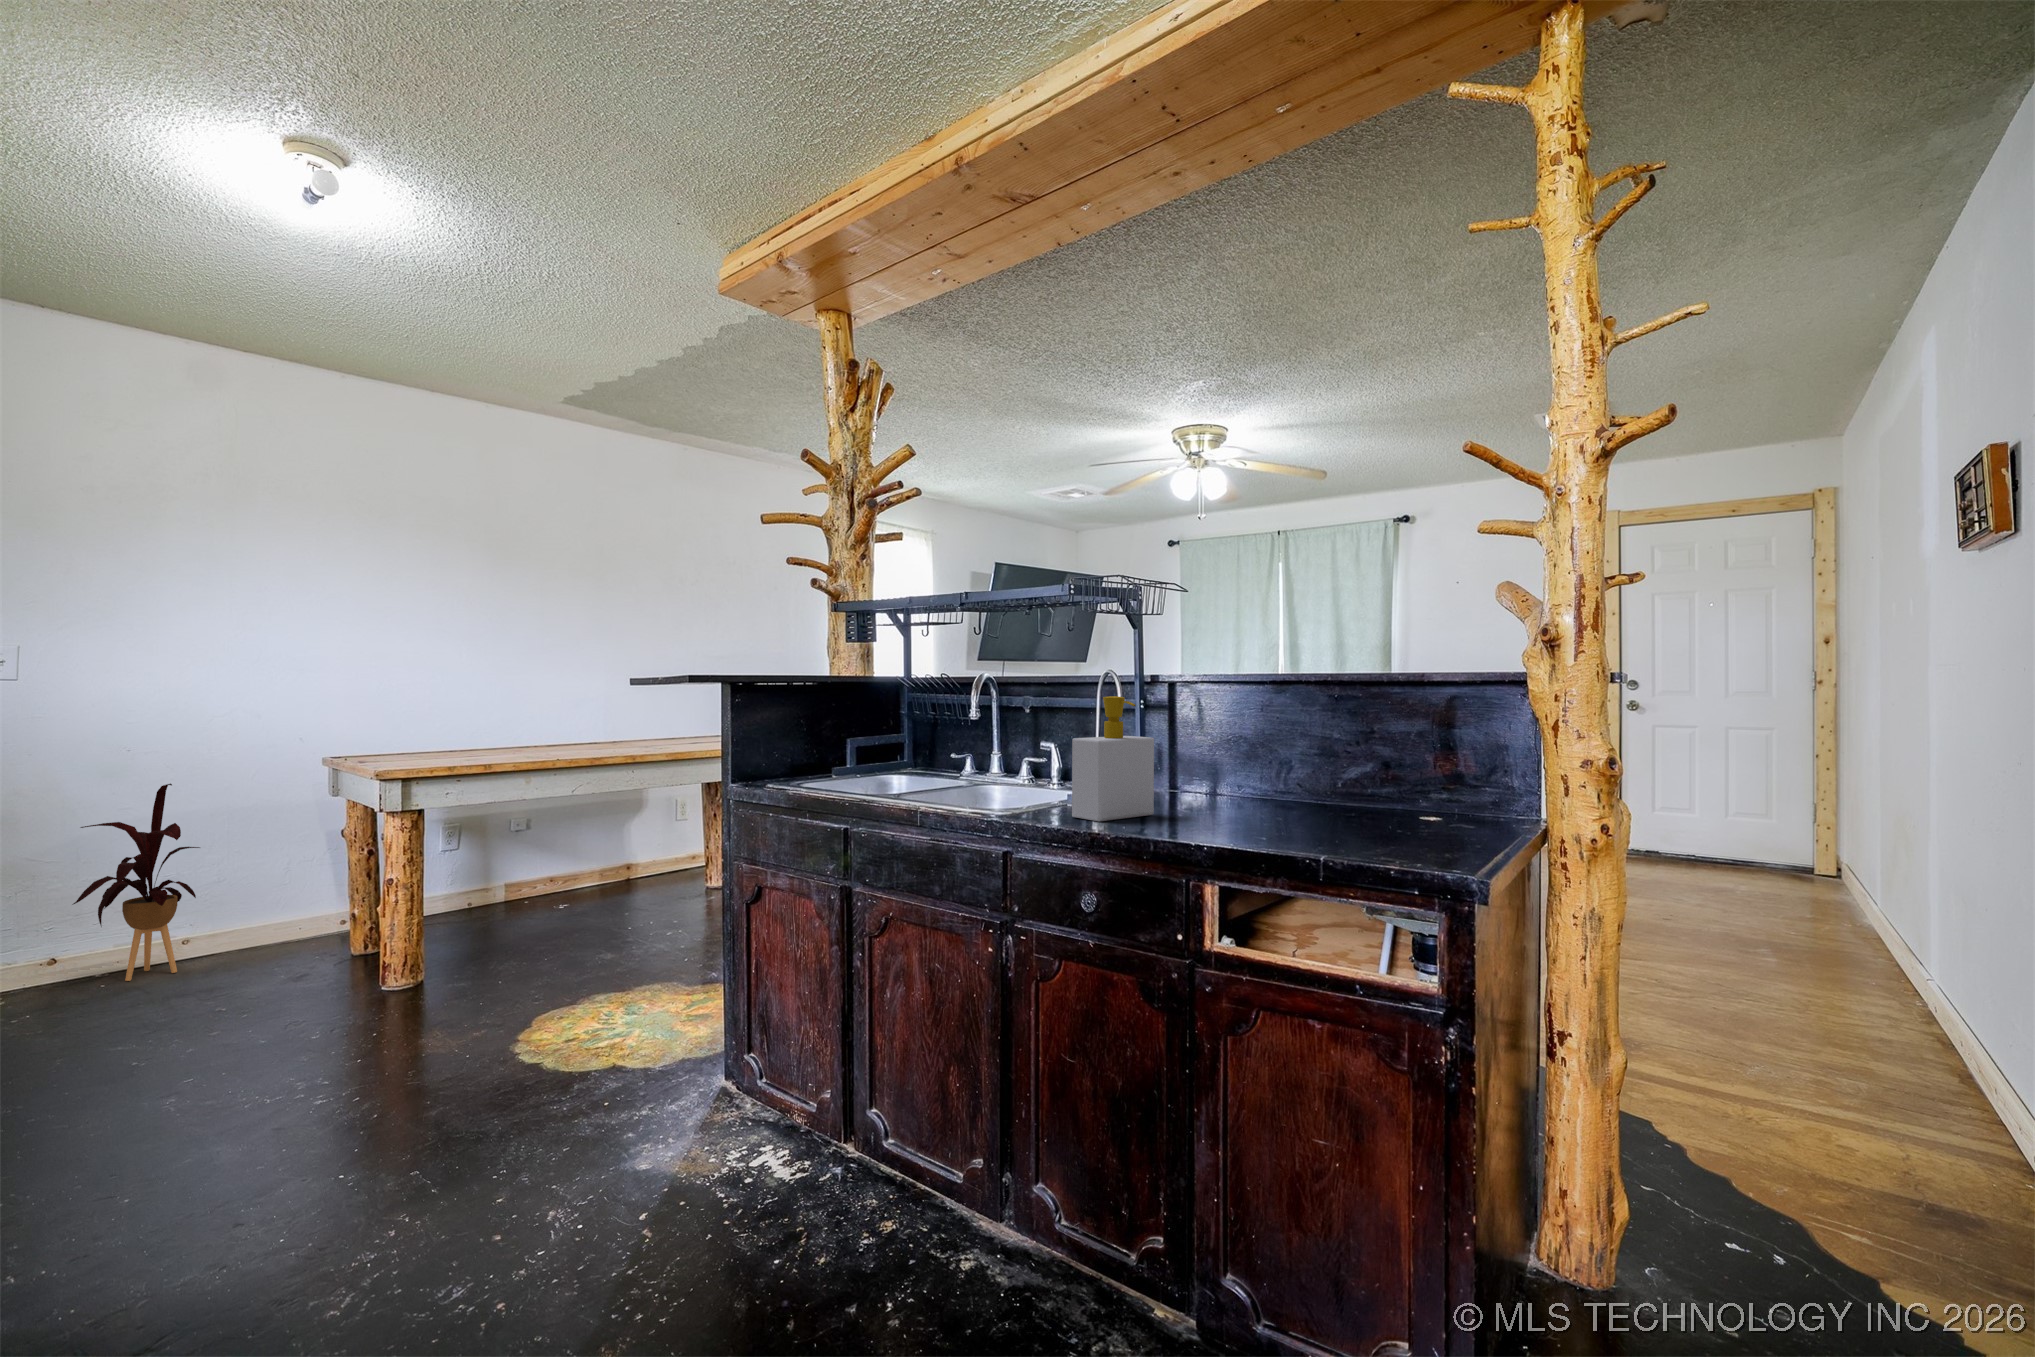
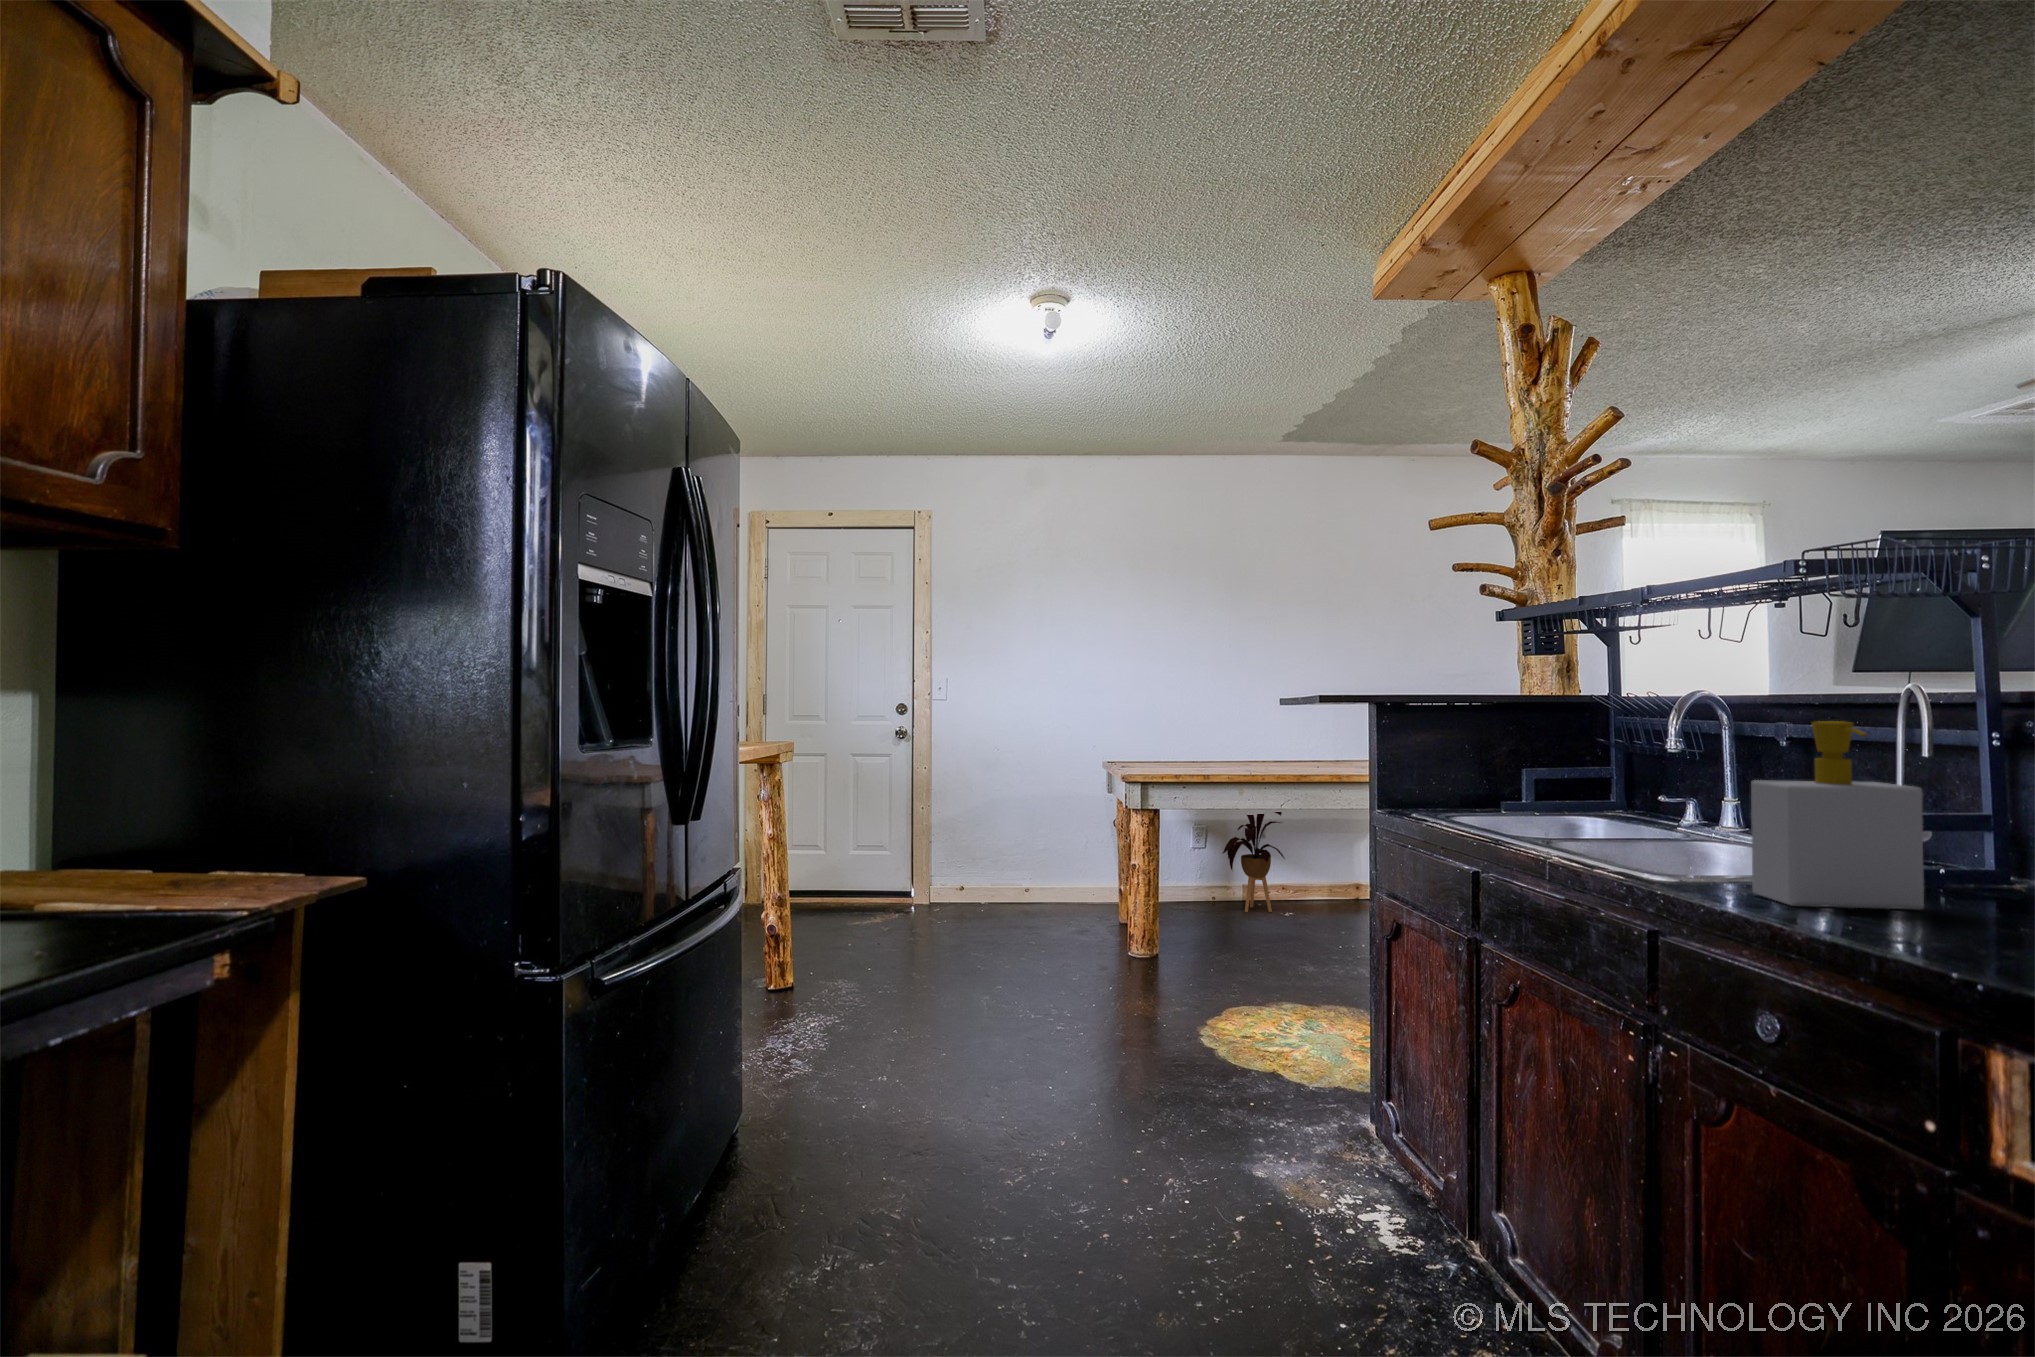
house plant: present [73,784,200,981] -> present [1222,812,1285,912]

